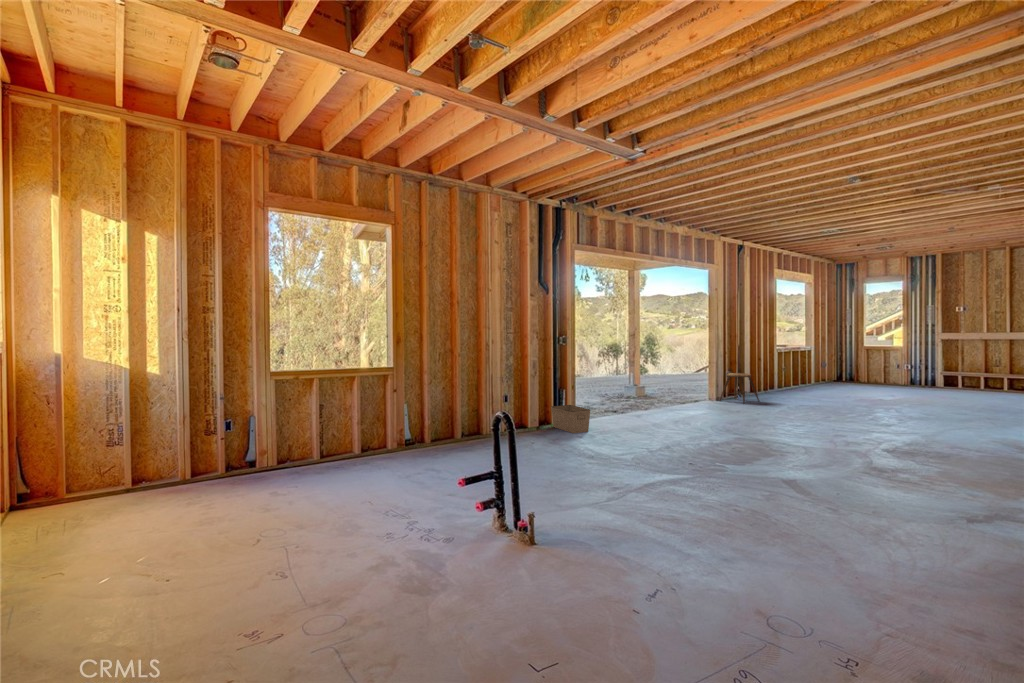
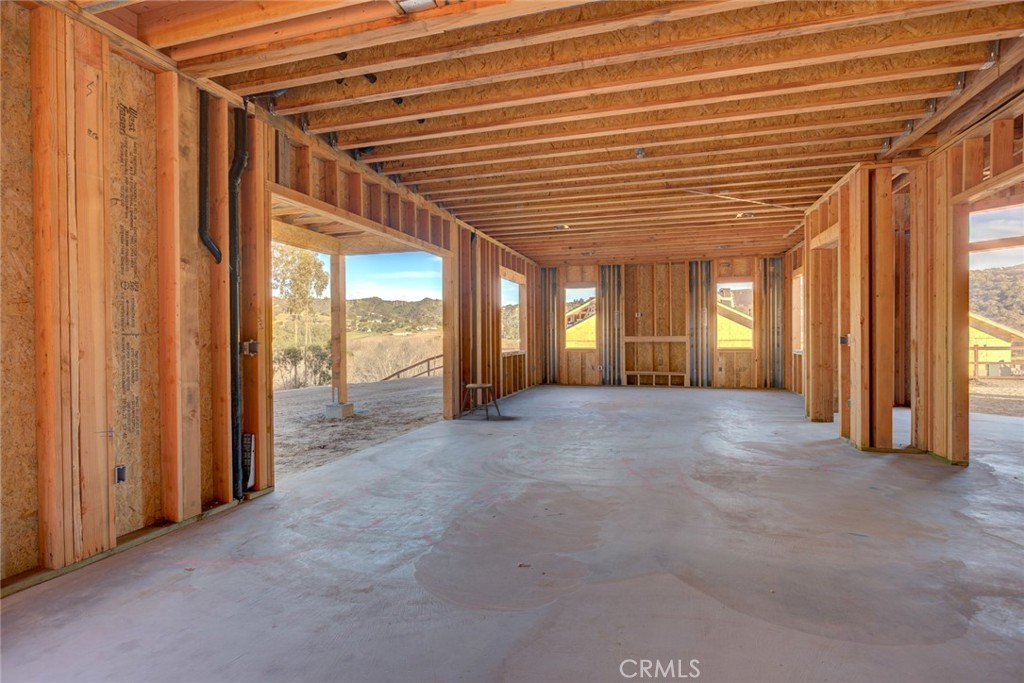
storage bin: present [551,405,590,433] -> none [227,461,307,518]

